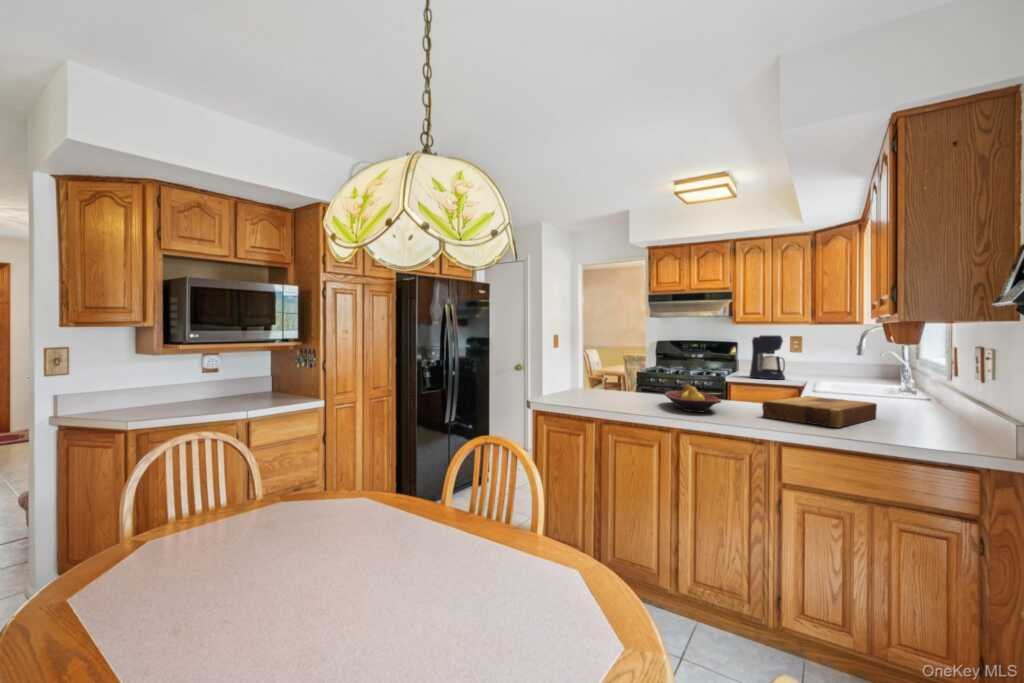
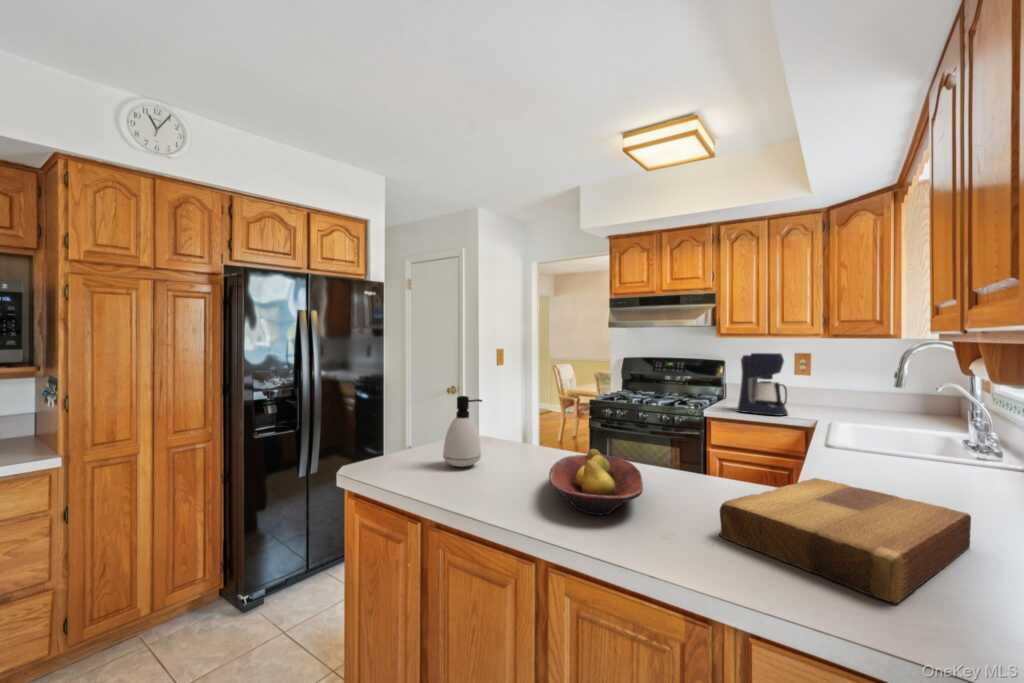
soap dispenser: none [591,359,615,400] -> present [443,396,482,467]

